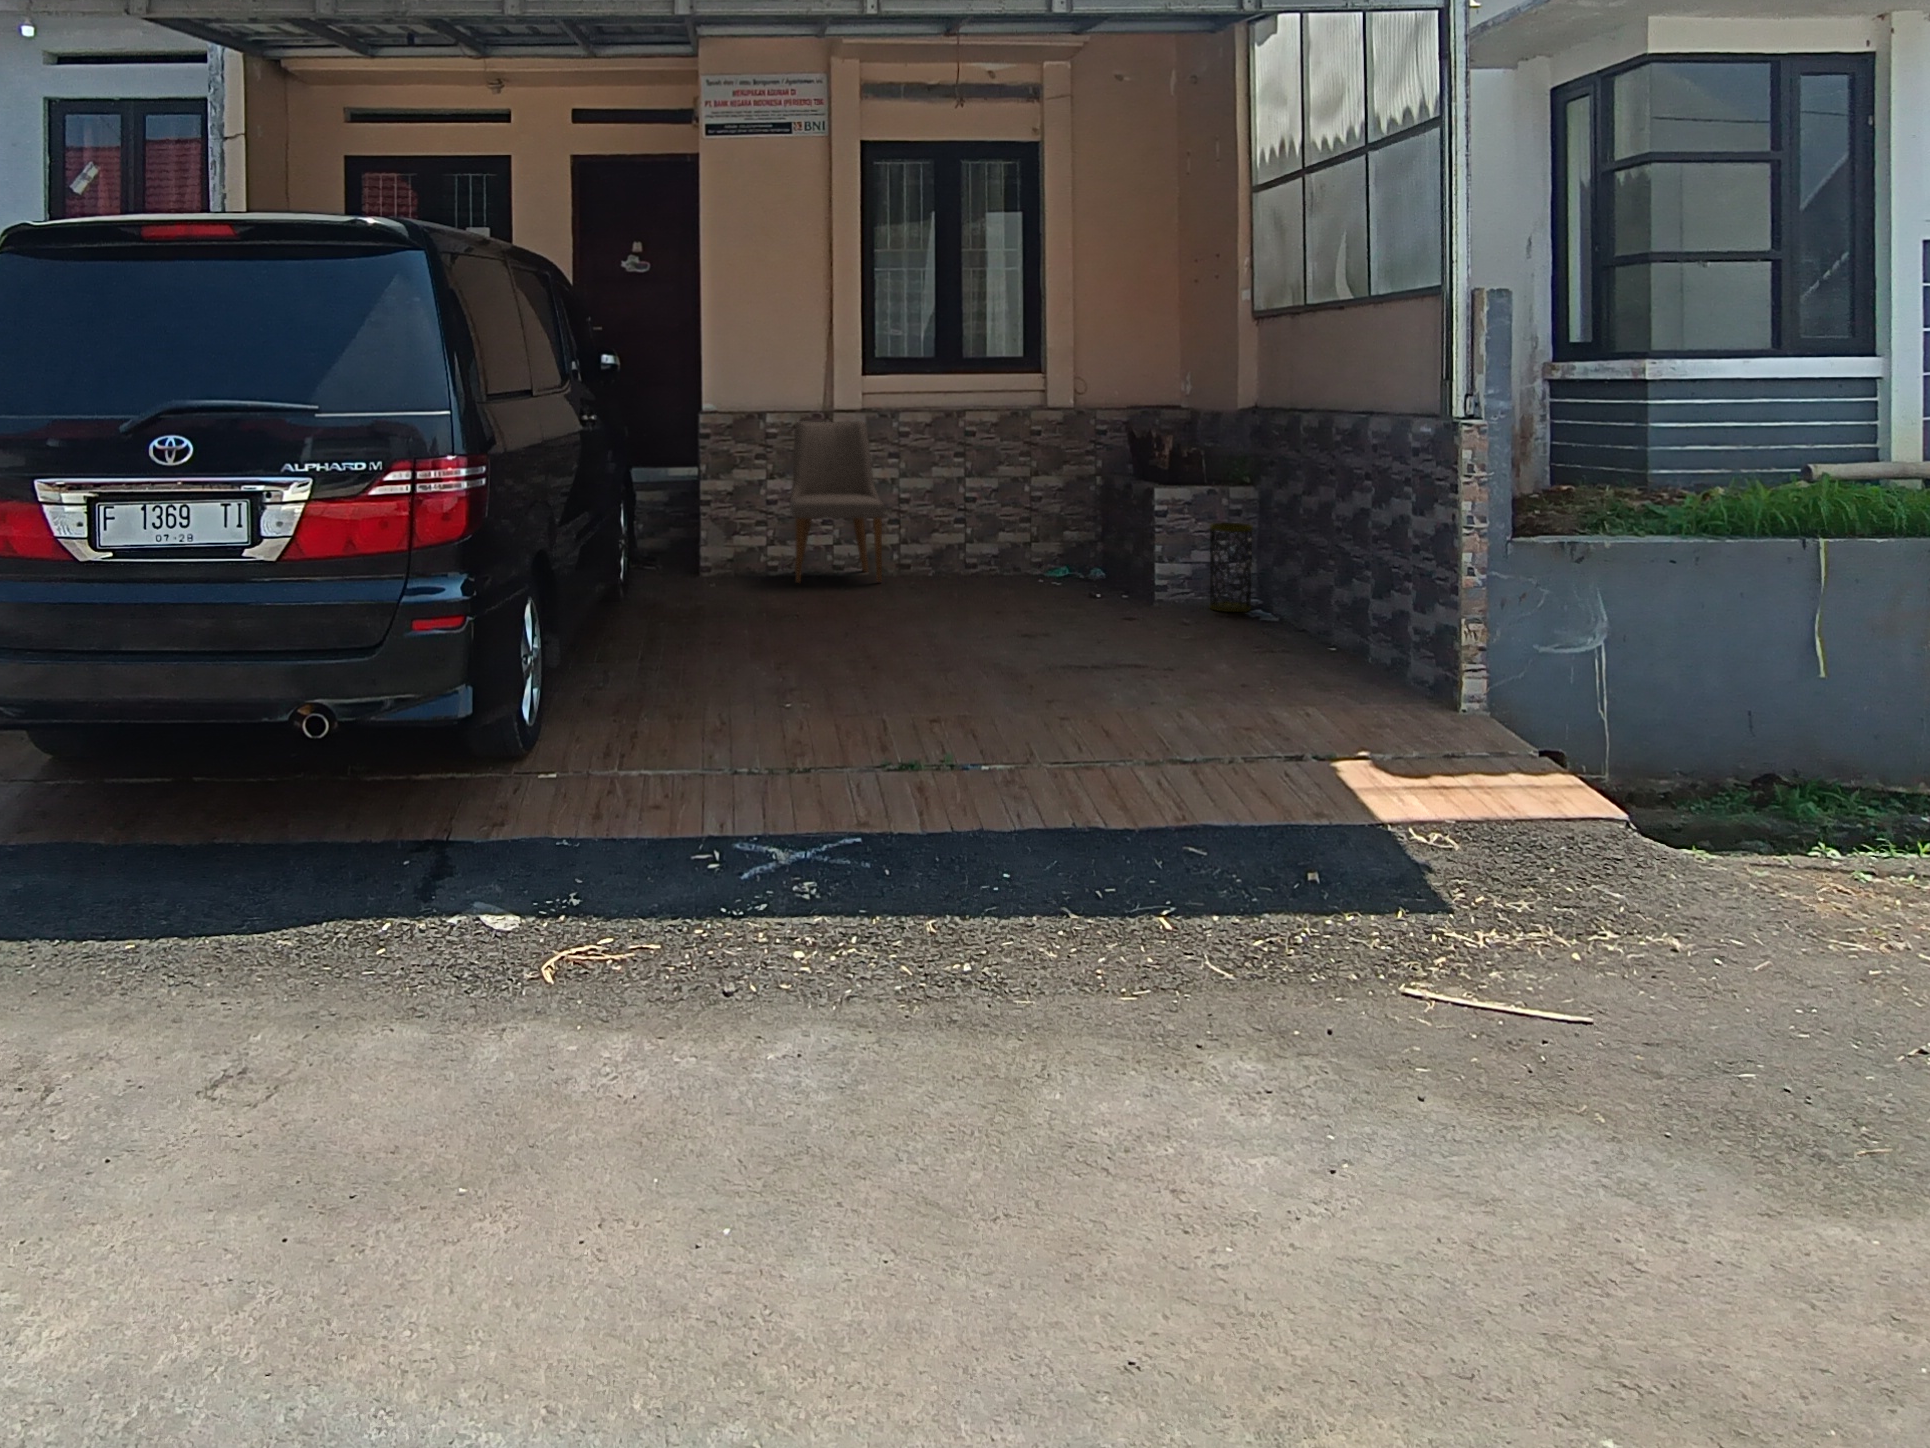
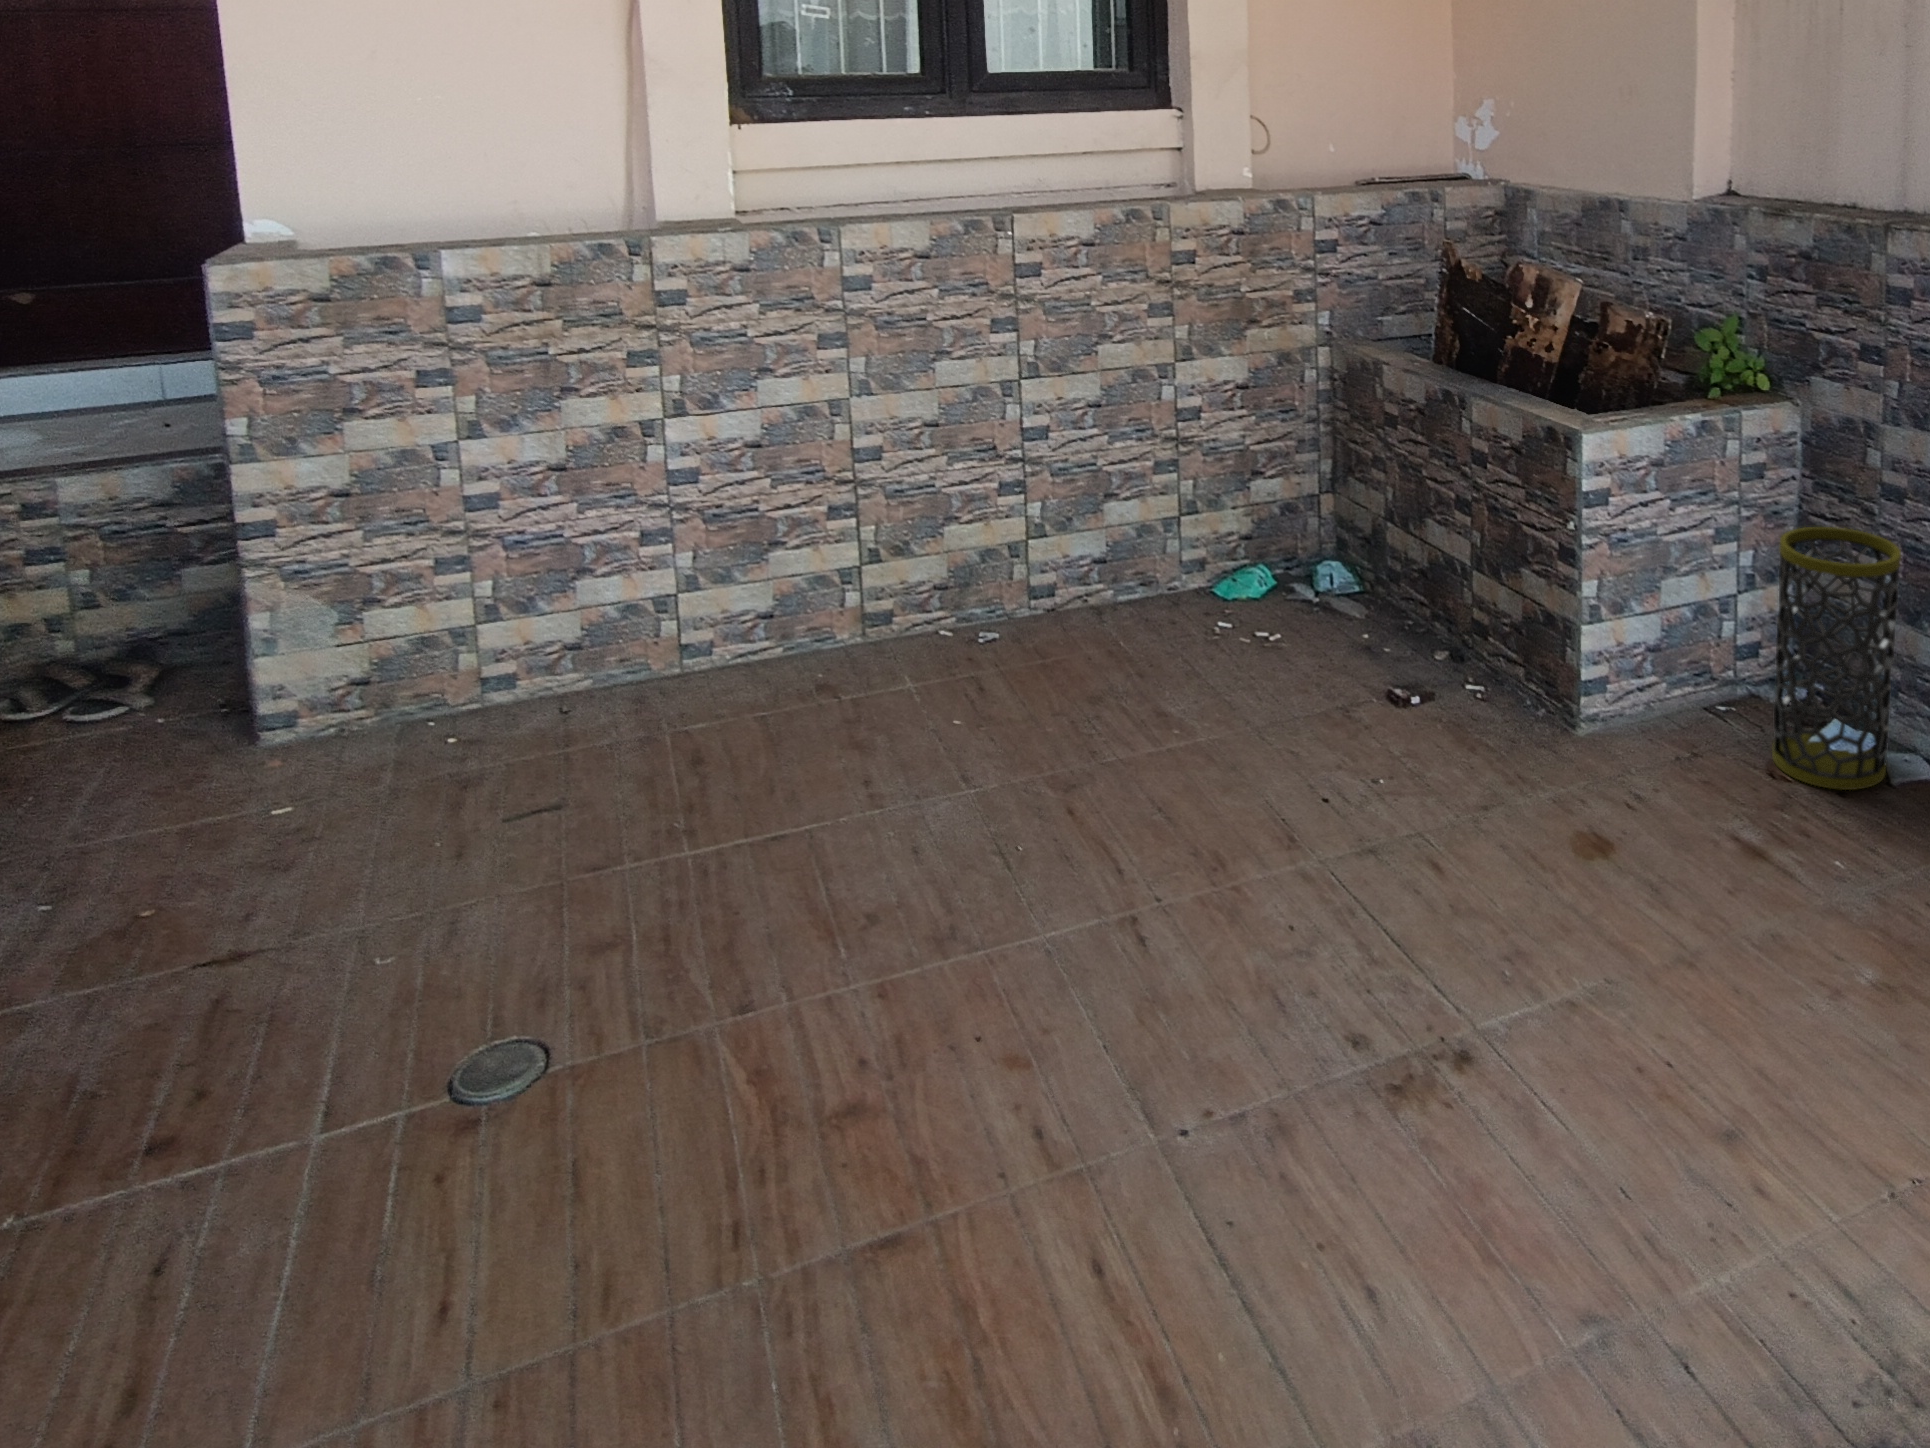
chair: present [789,421,886,583] -> none [523,260,831,799]

